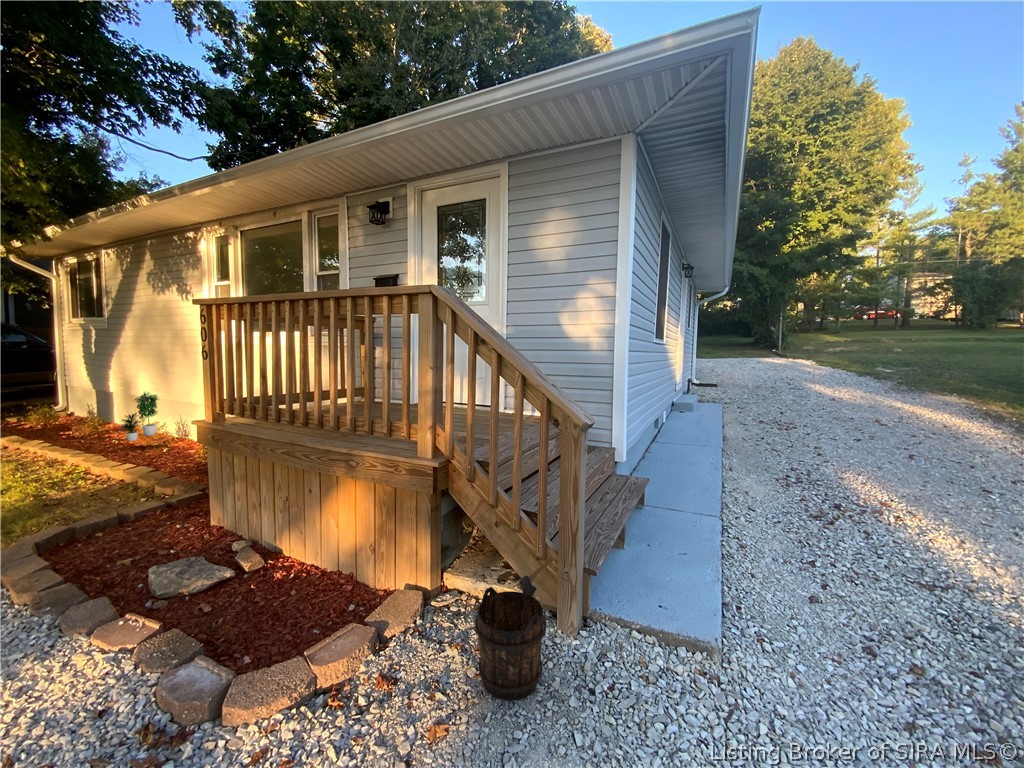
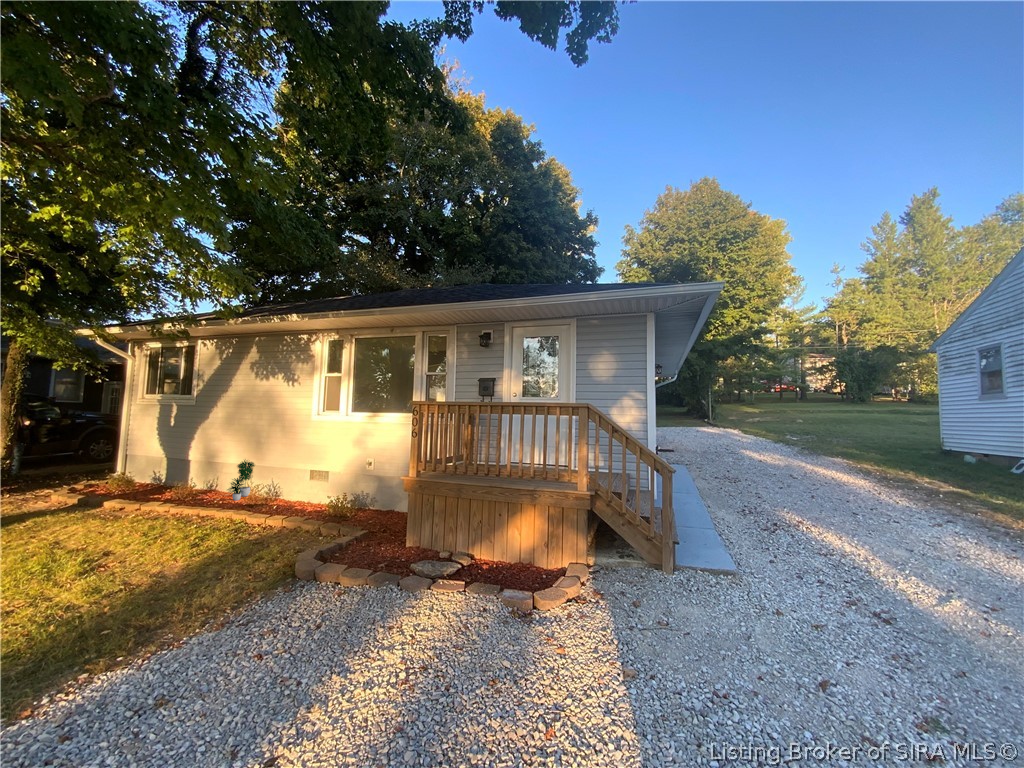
bucket: present [475,557,553,700] -> none [634,534,668,595]

